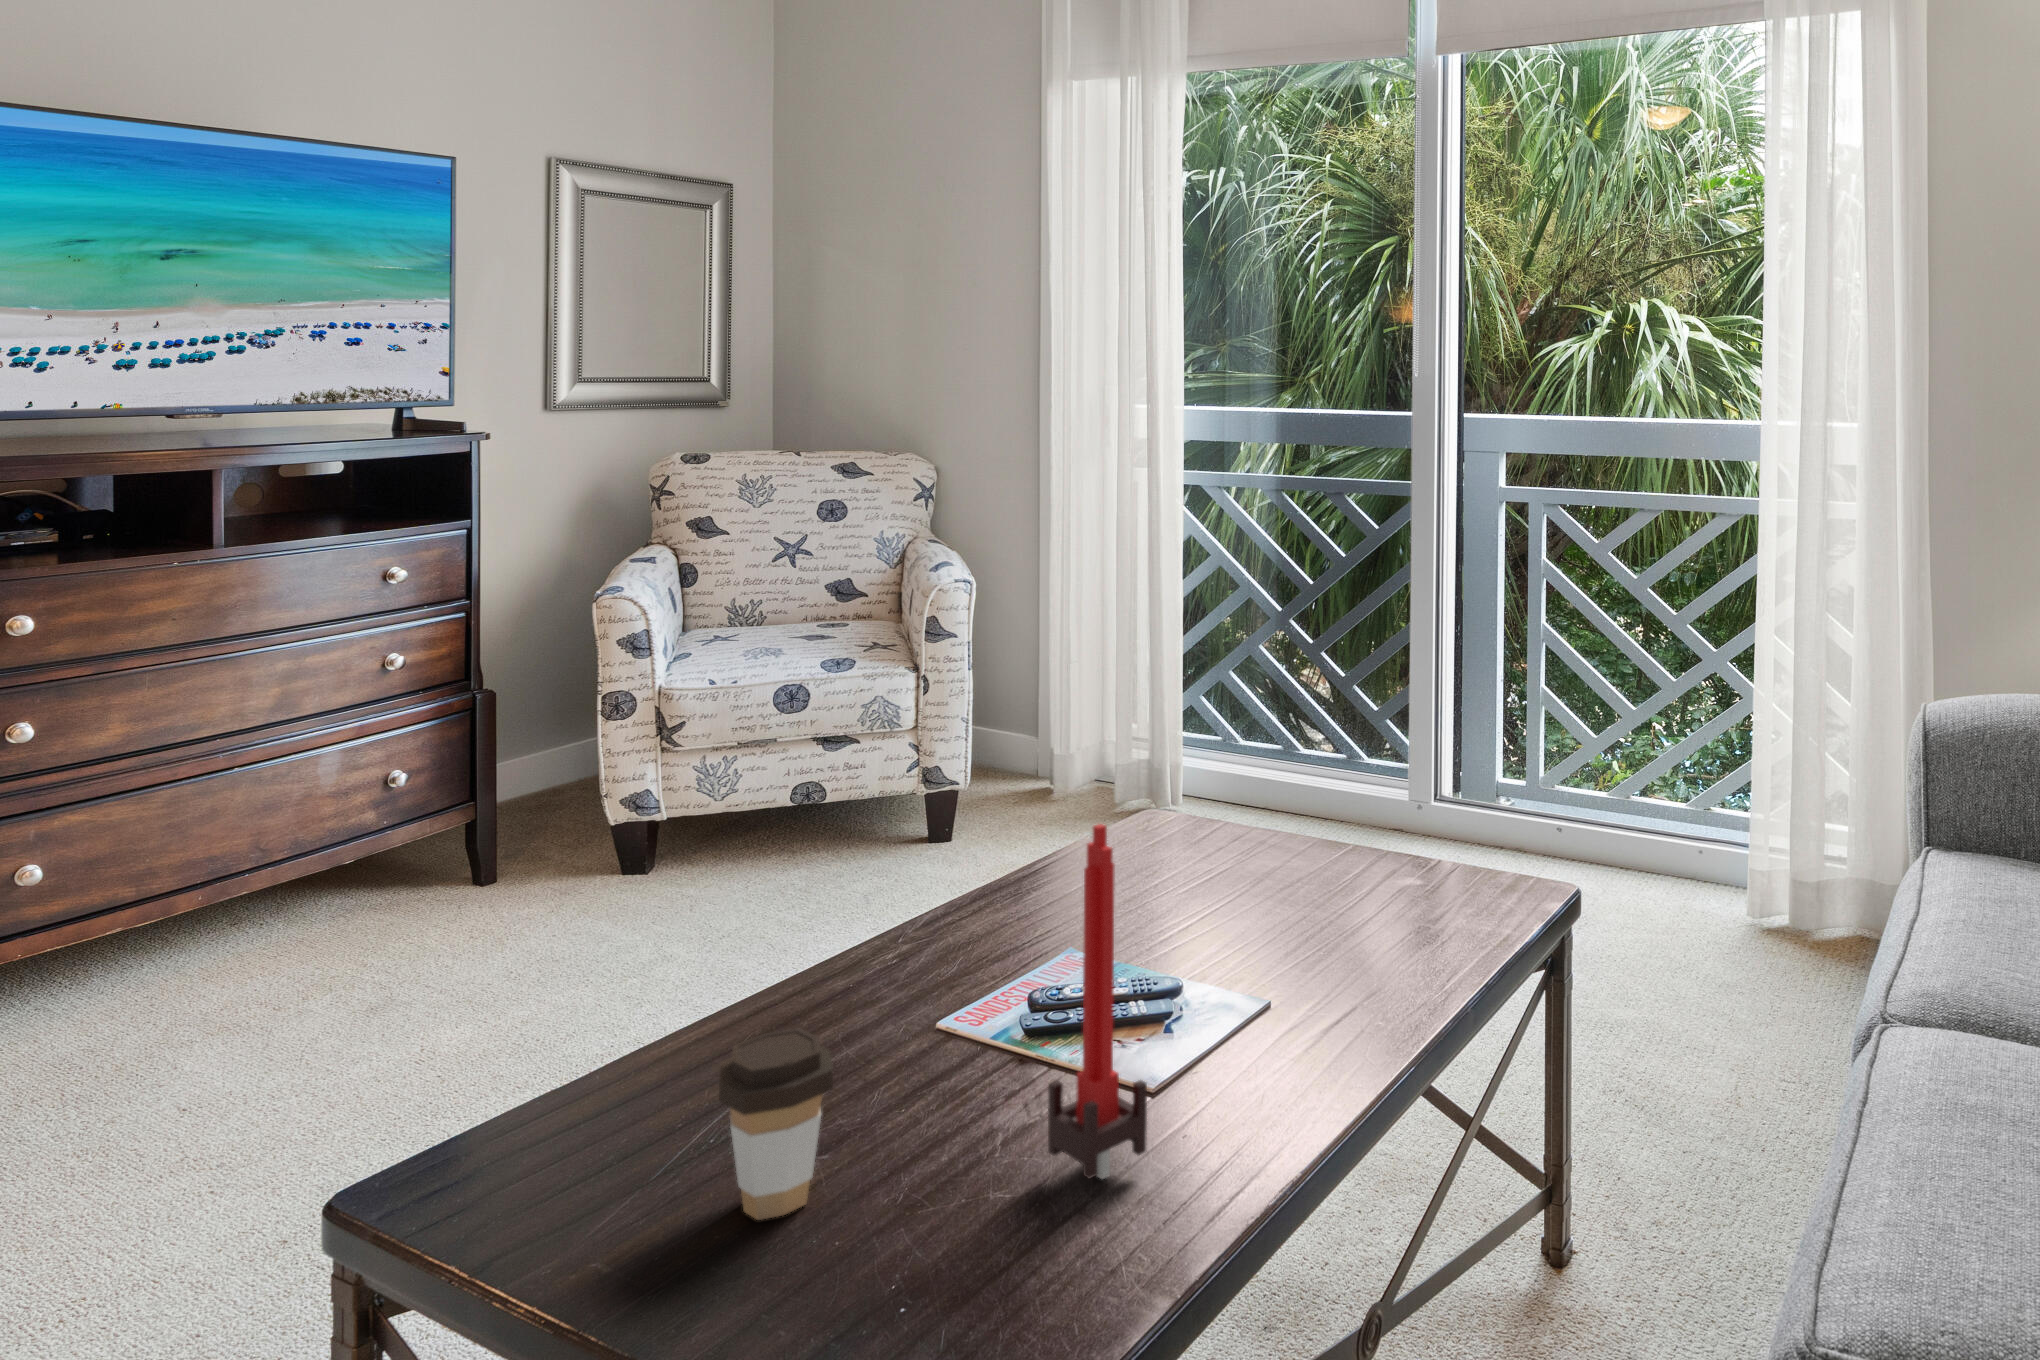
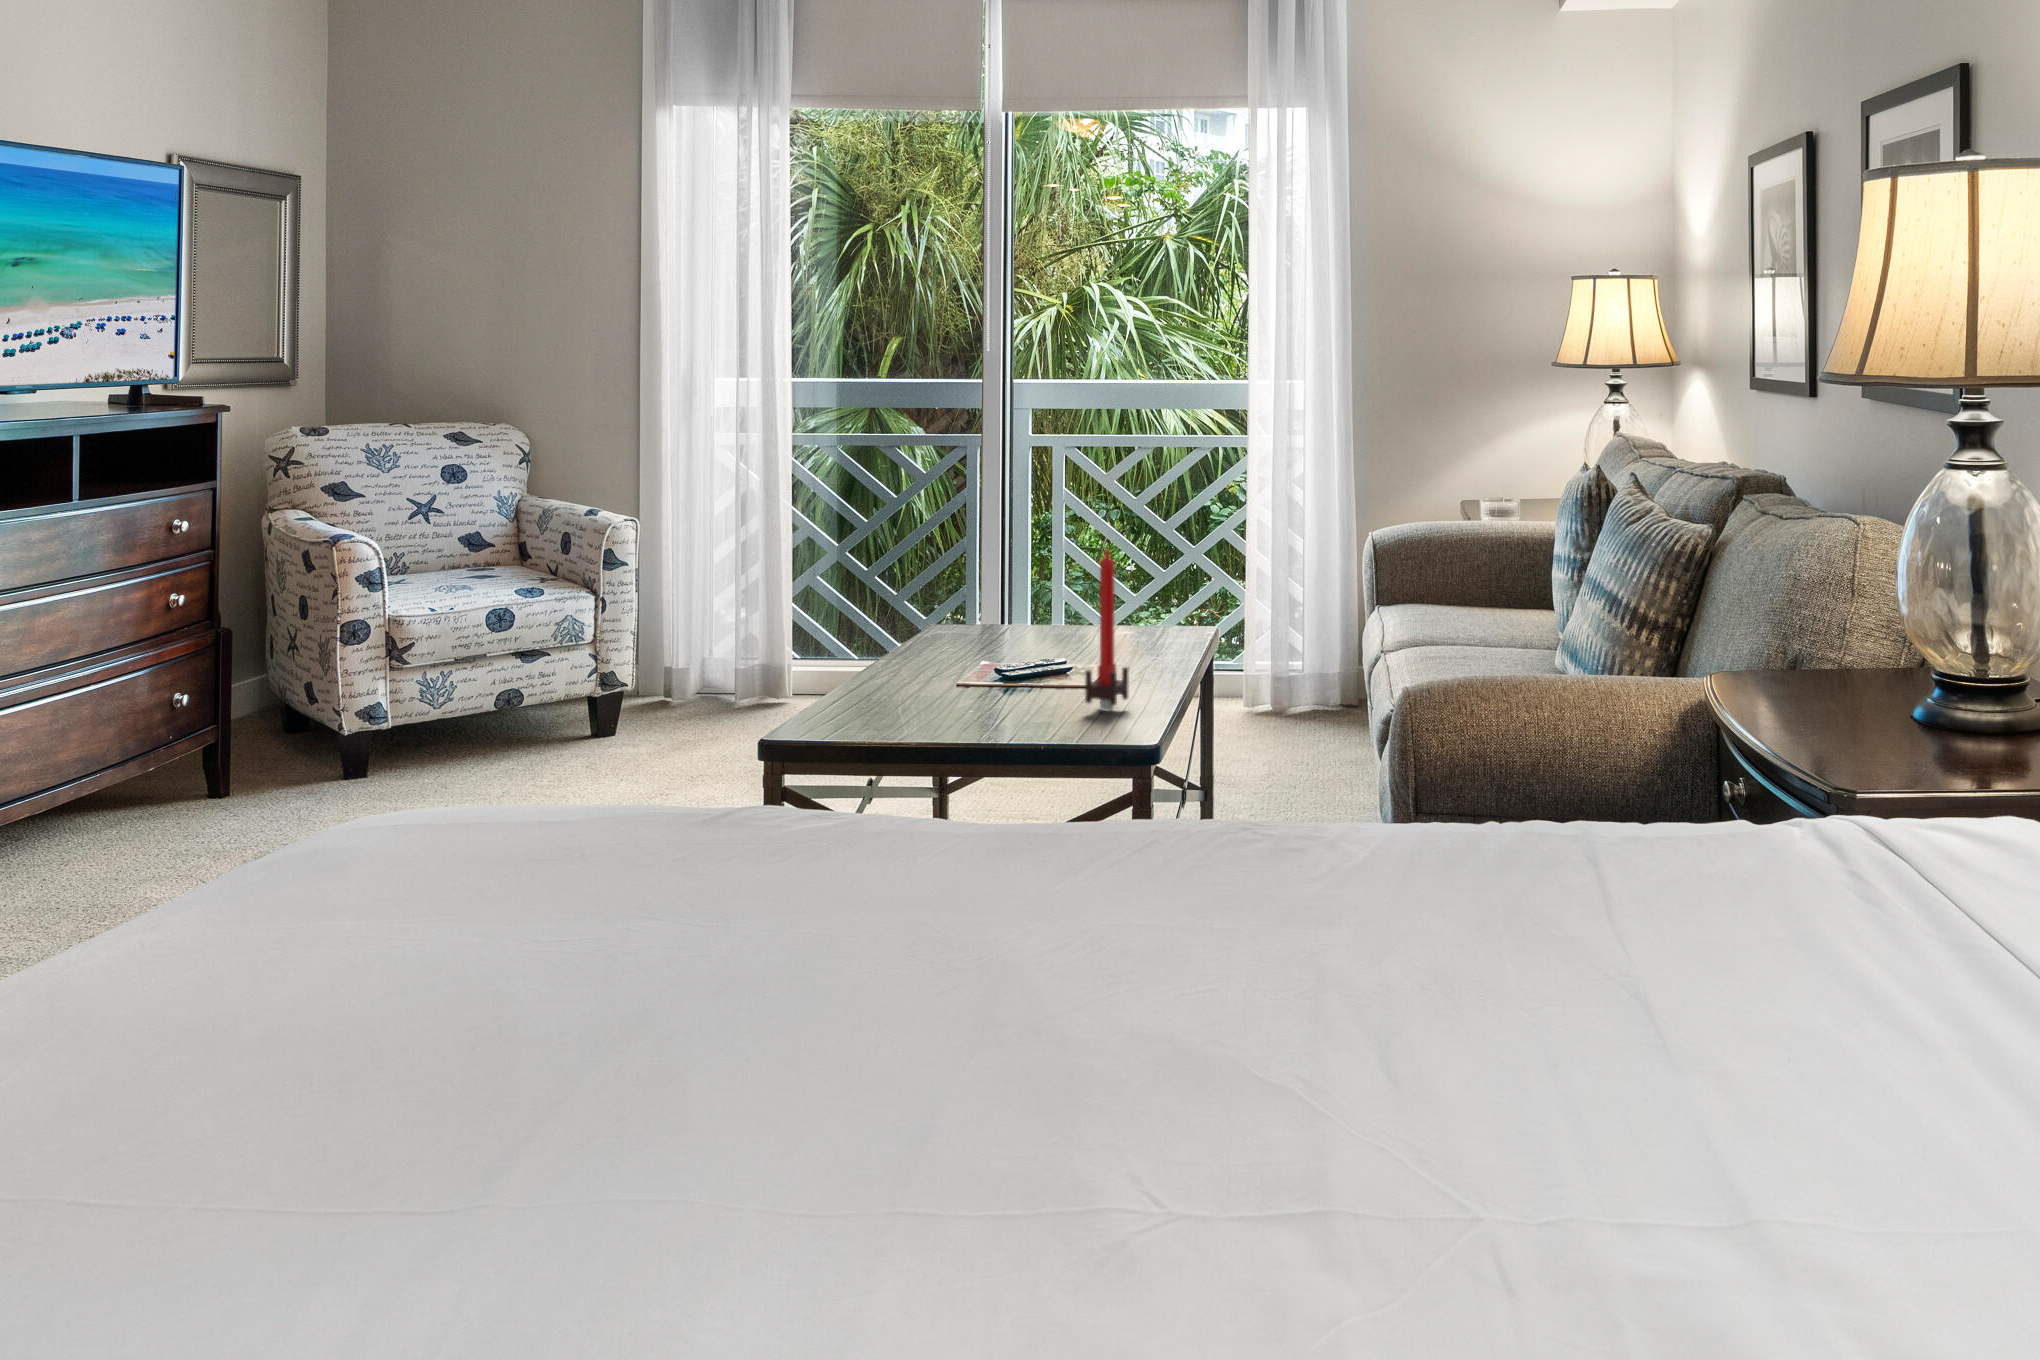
coffee cup: present [719,1029,833,1220] -> none [944,656,1001,735]

